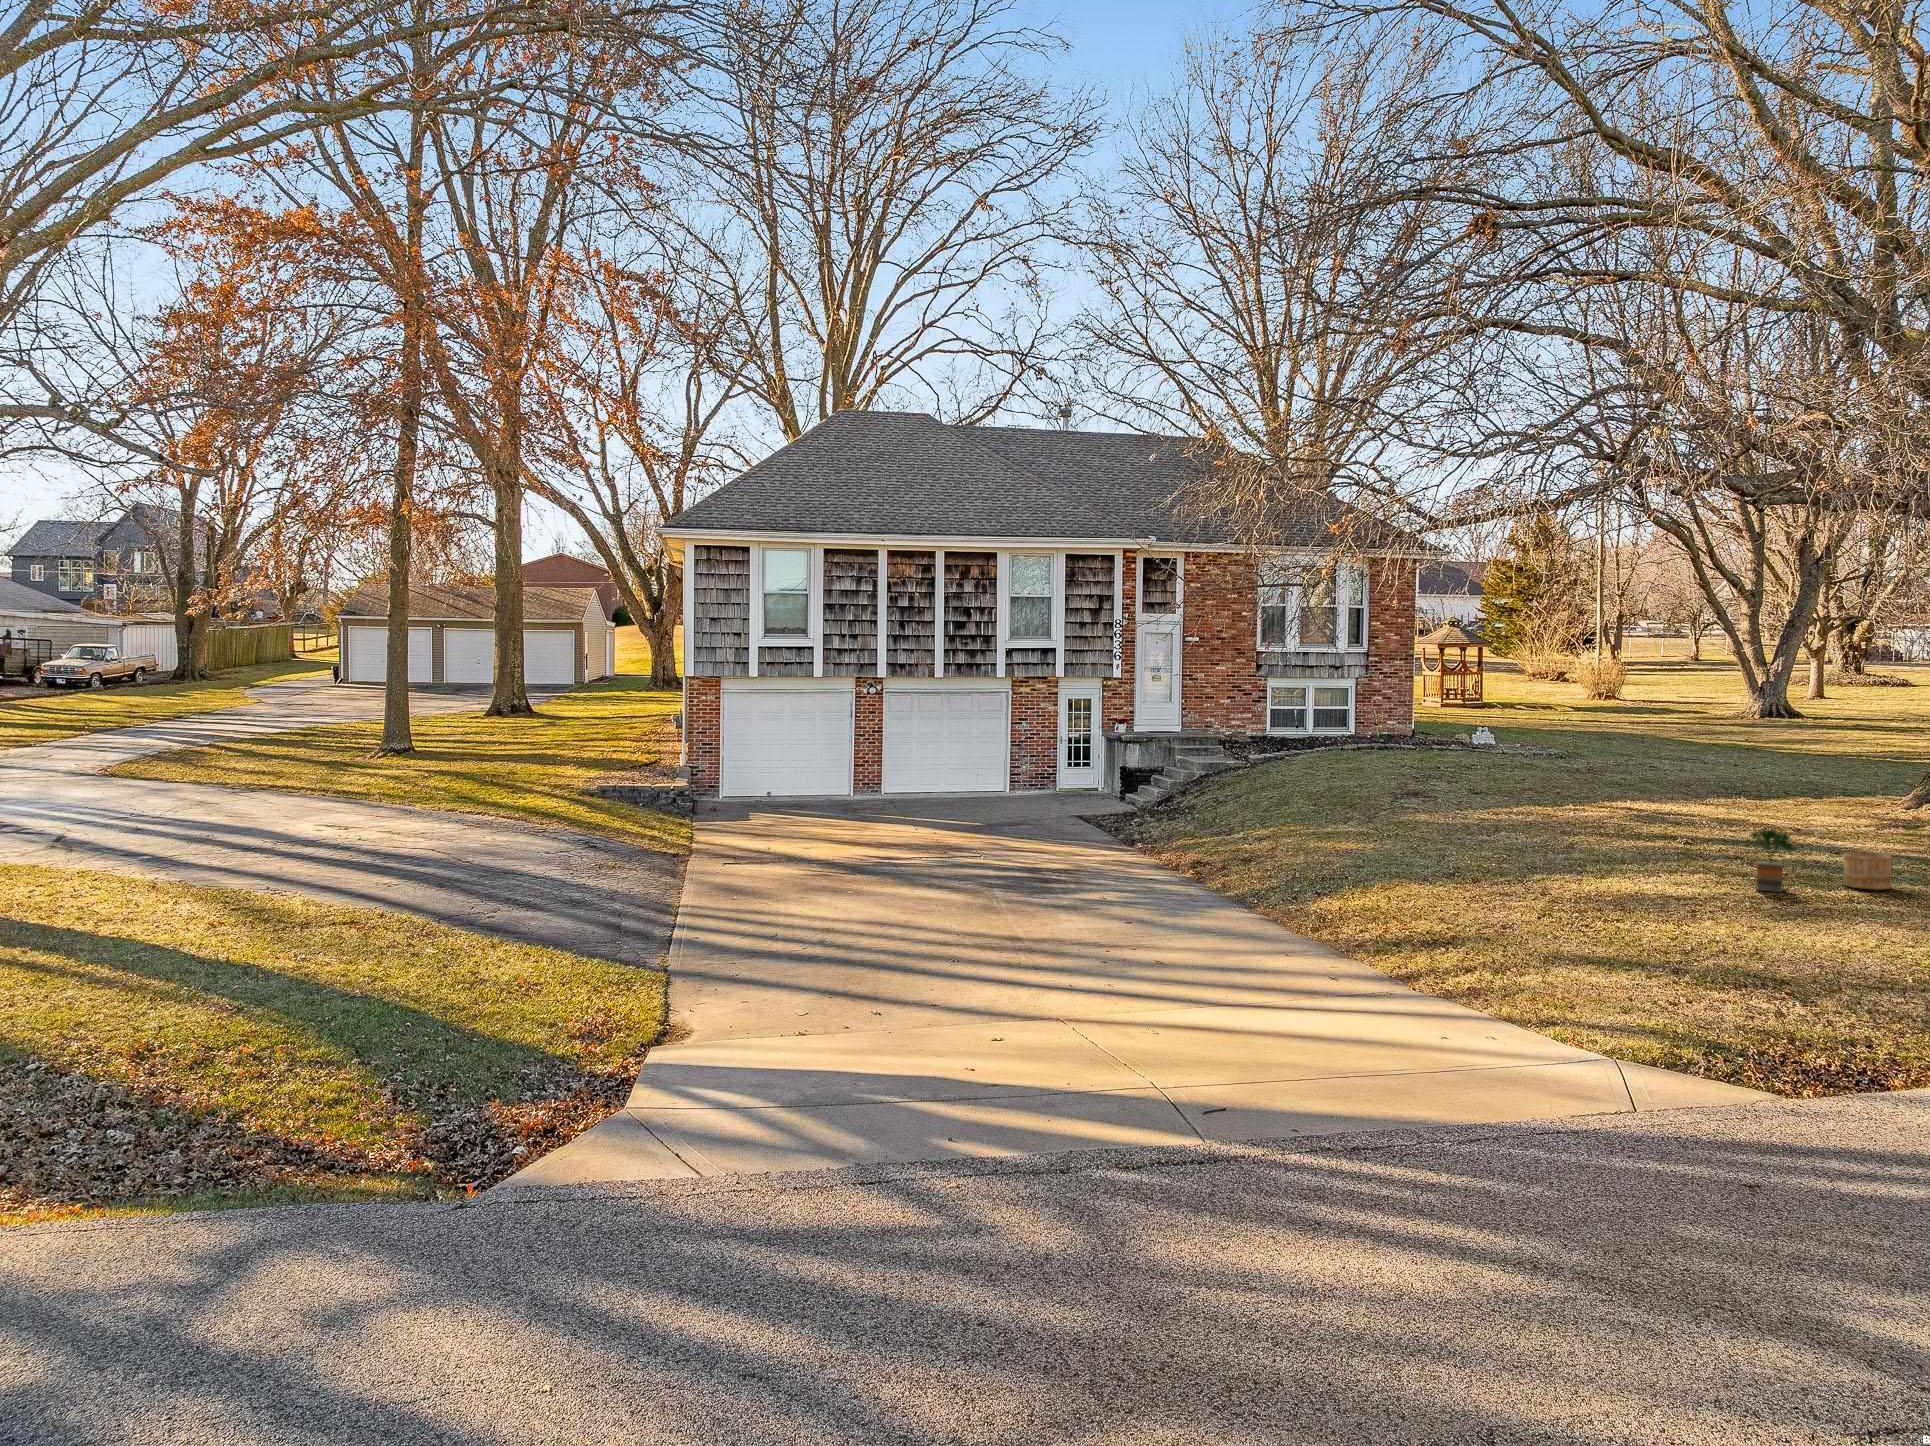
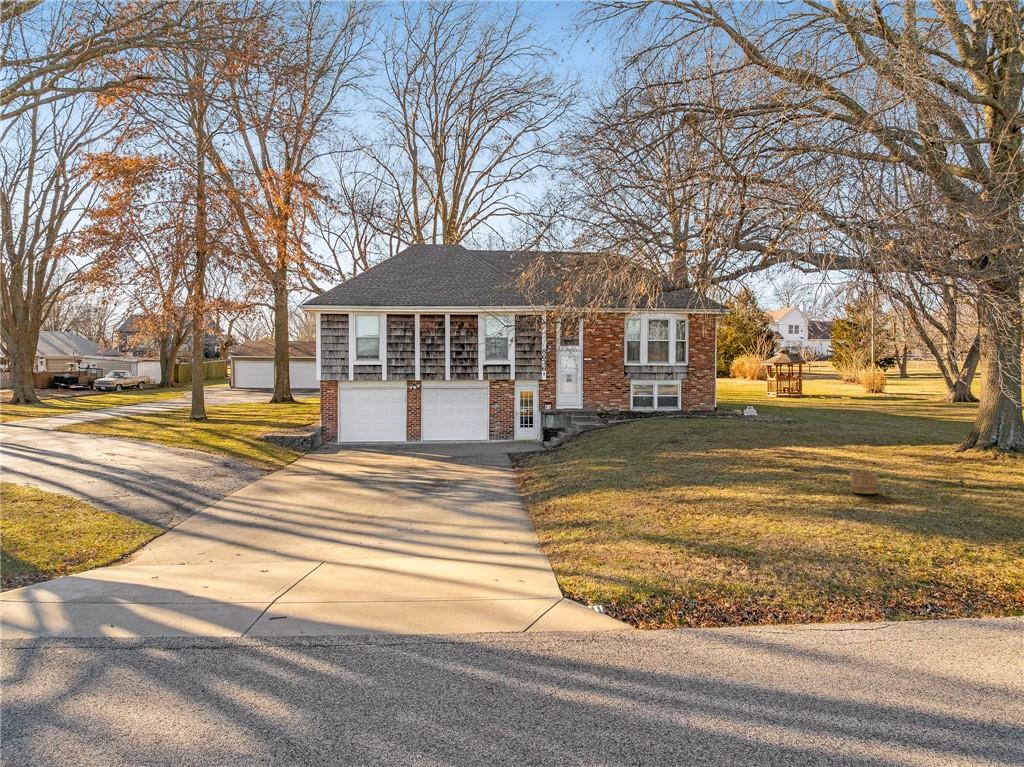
potted tree: present [1750,830,1794,892] -> none [792,458,818,495]

